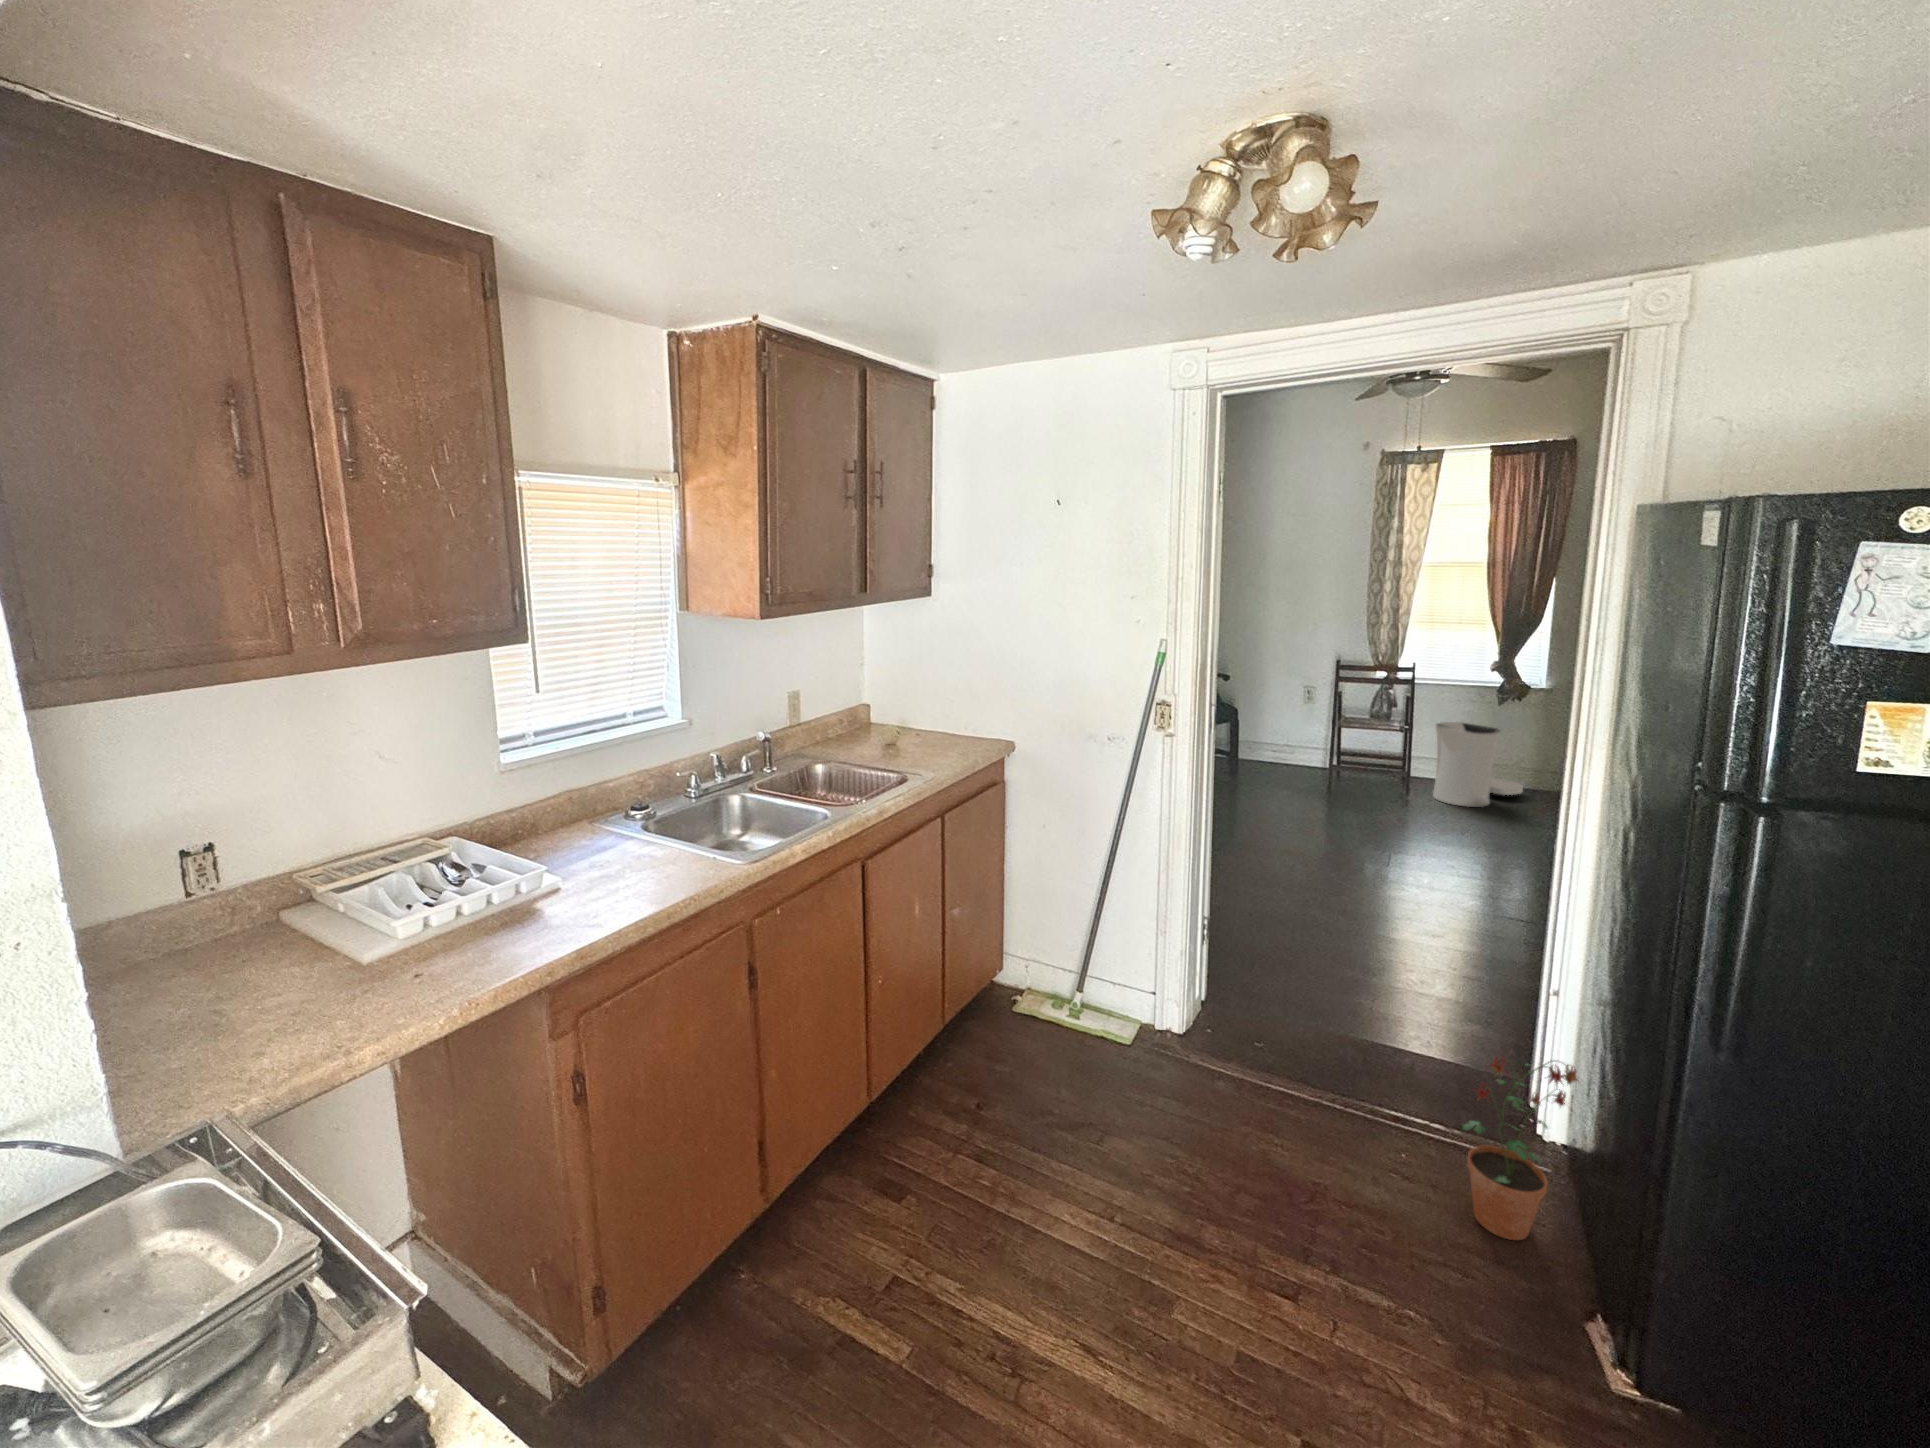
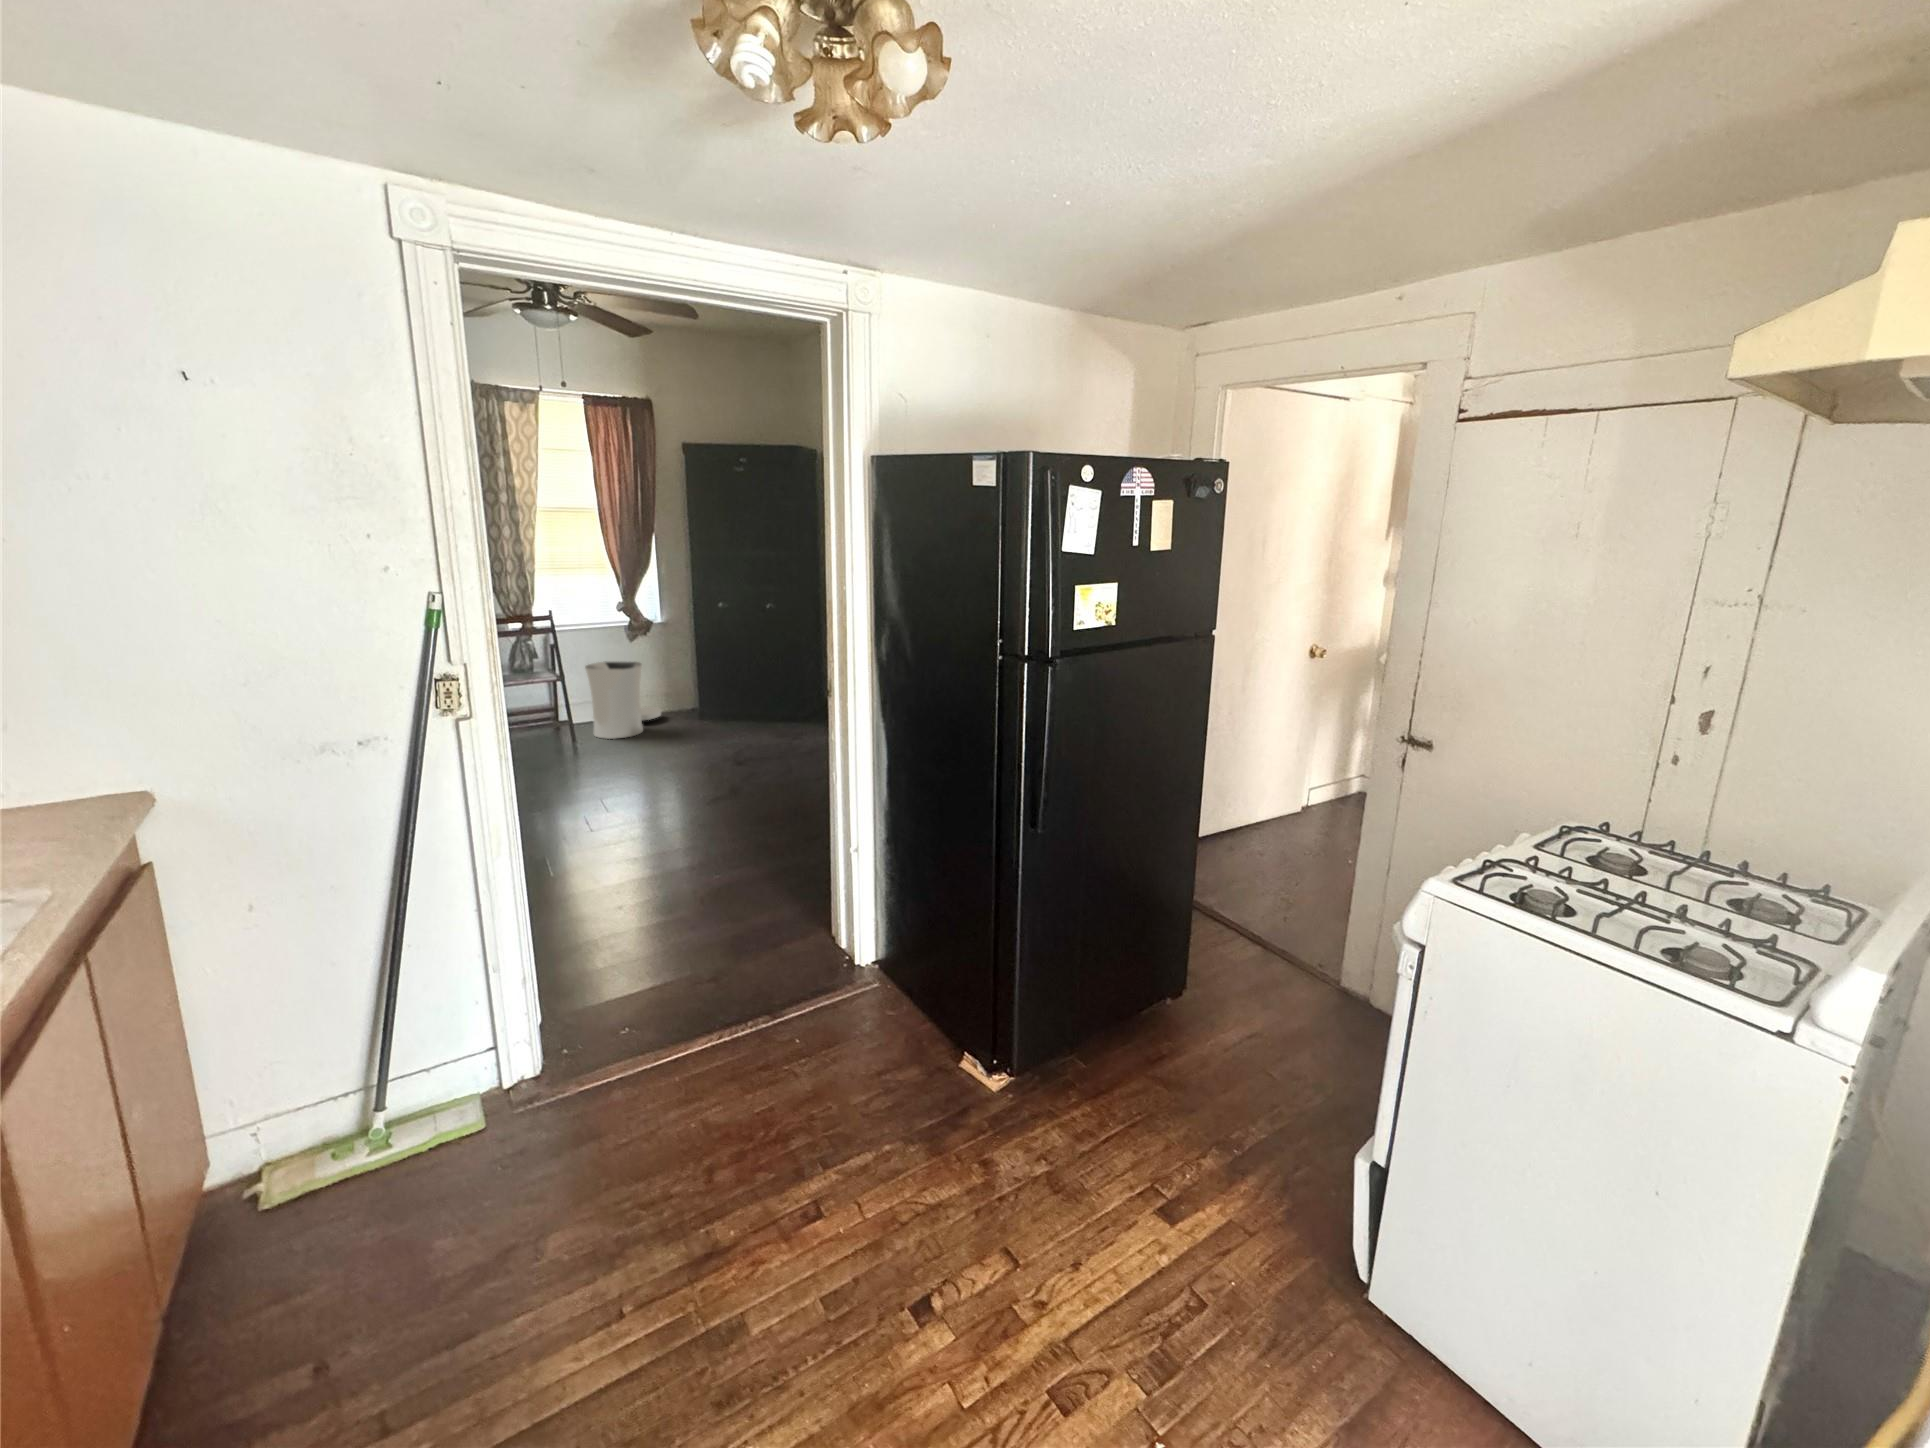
potted plant: present [1463,1057,1579,1240] -> none [848,892,919,1049]

